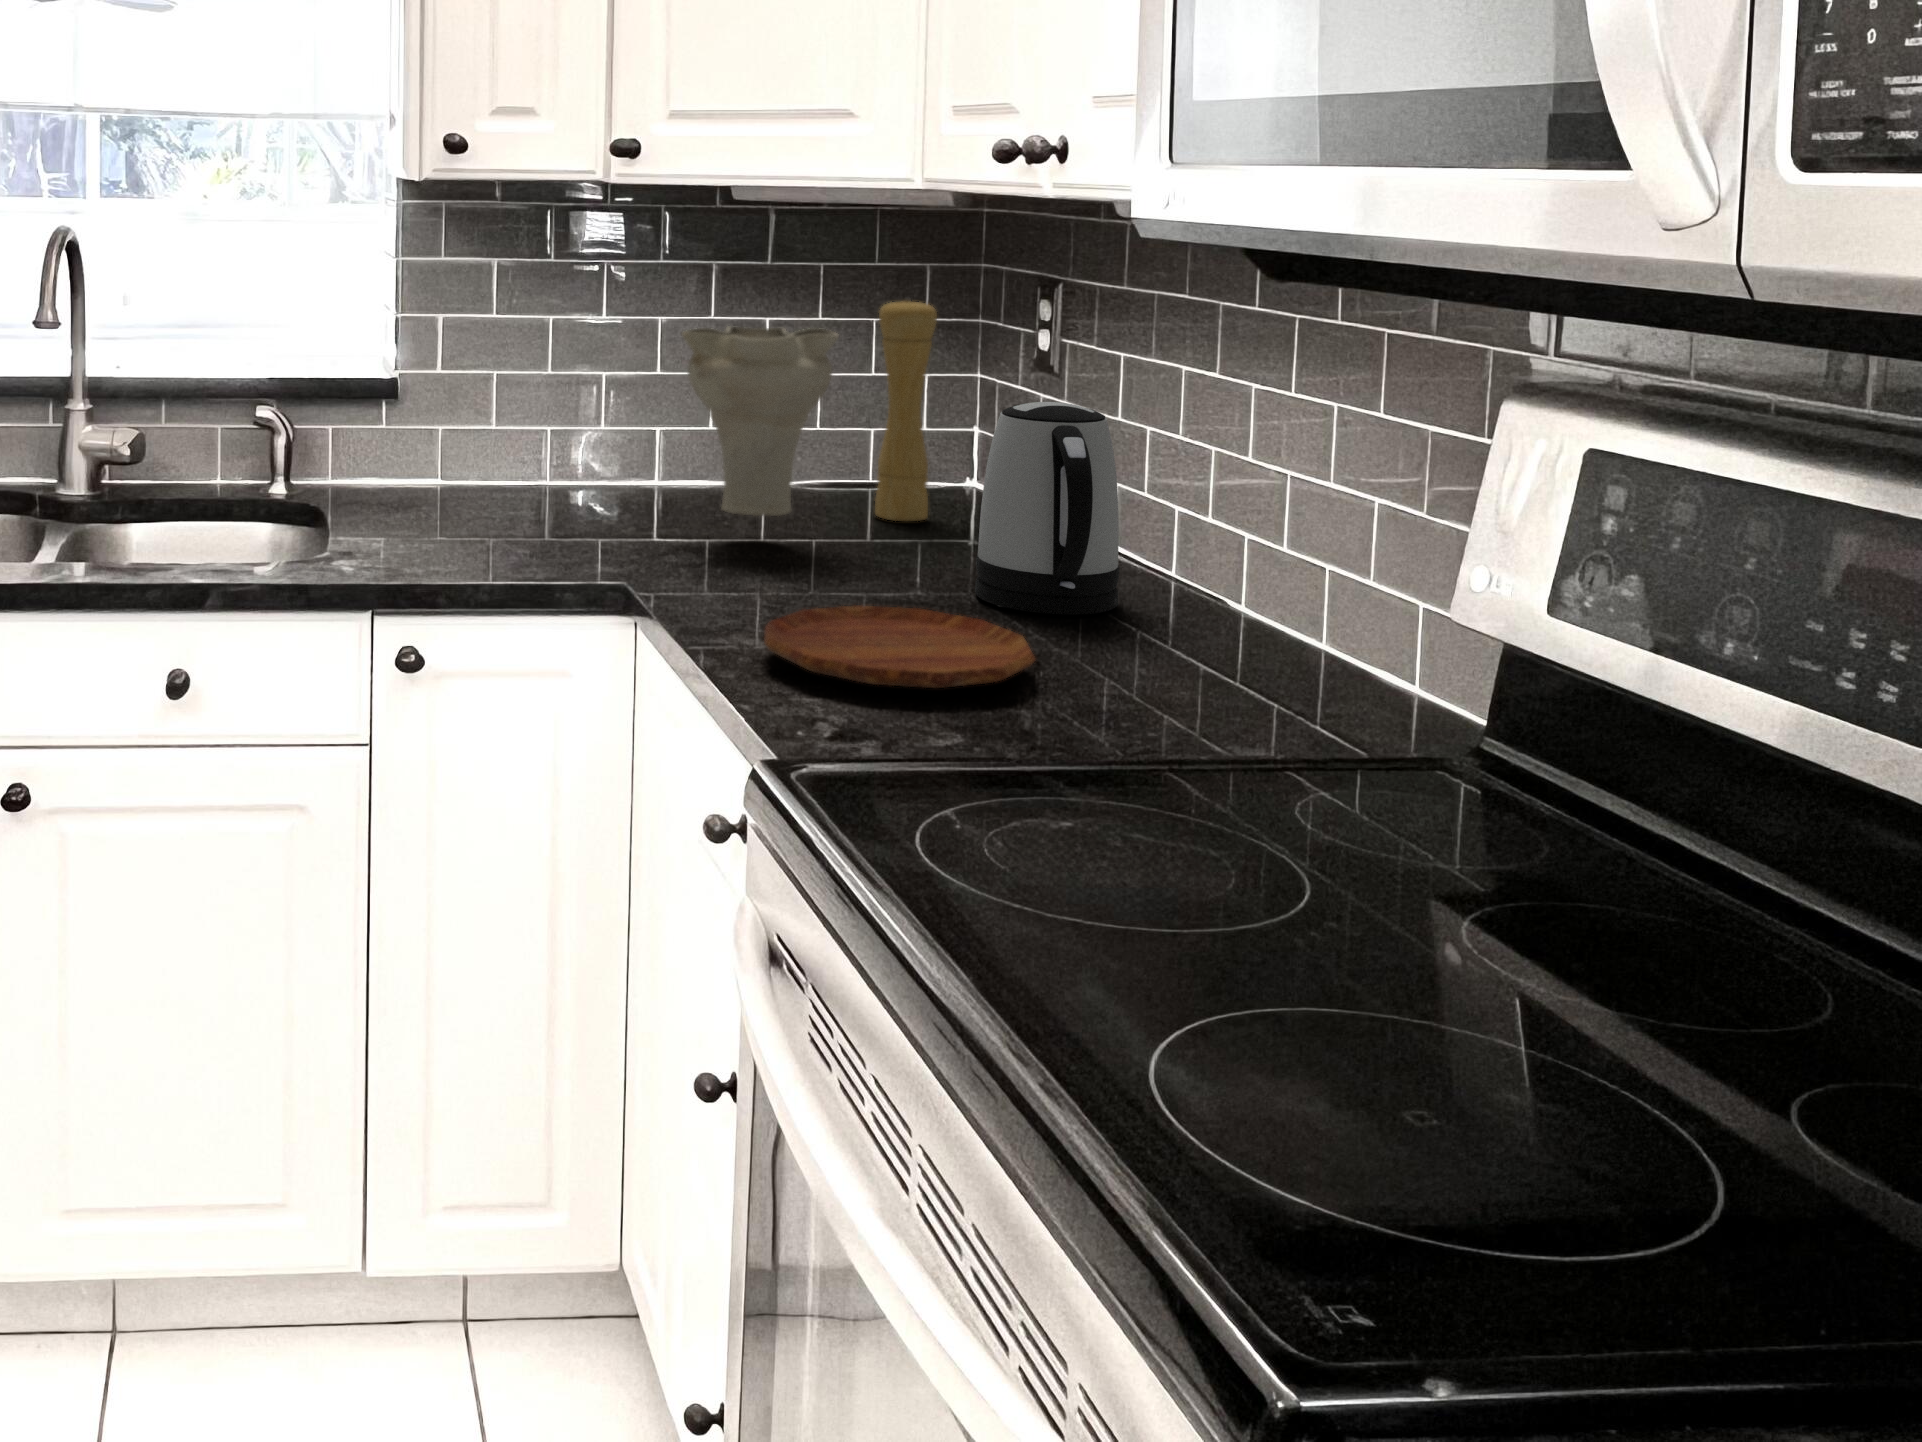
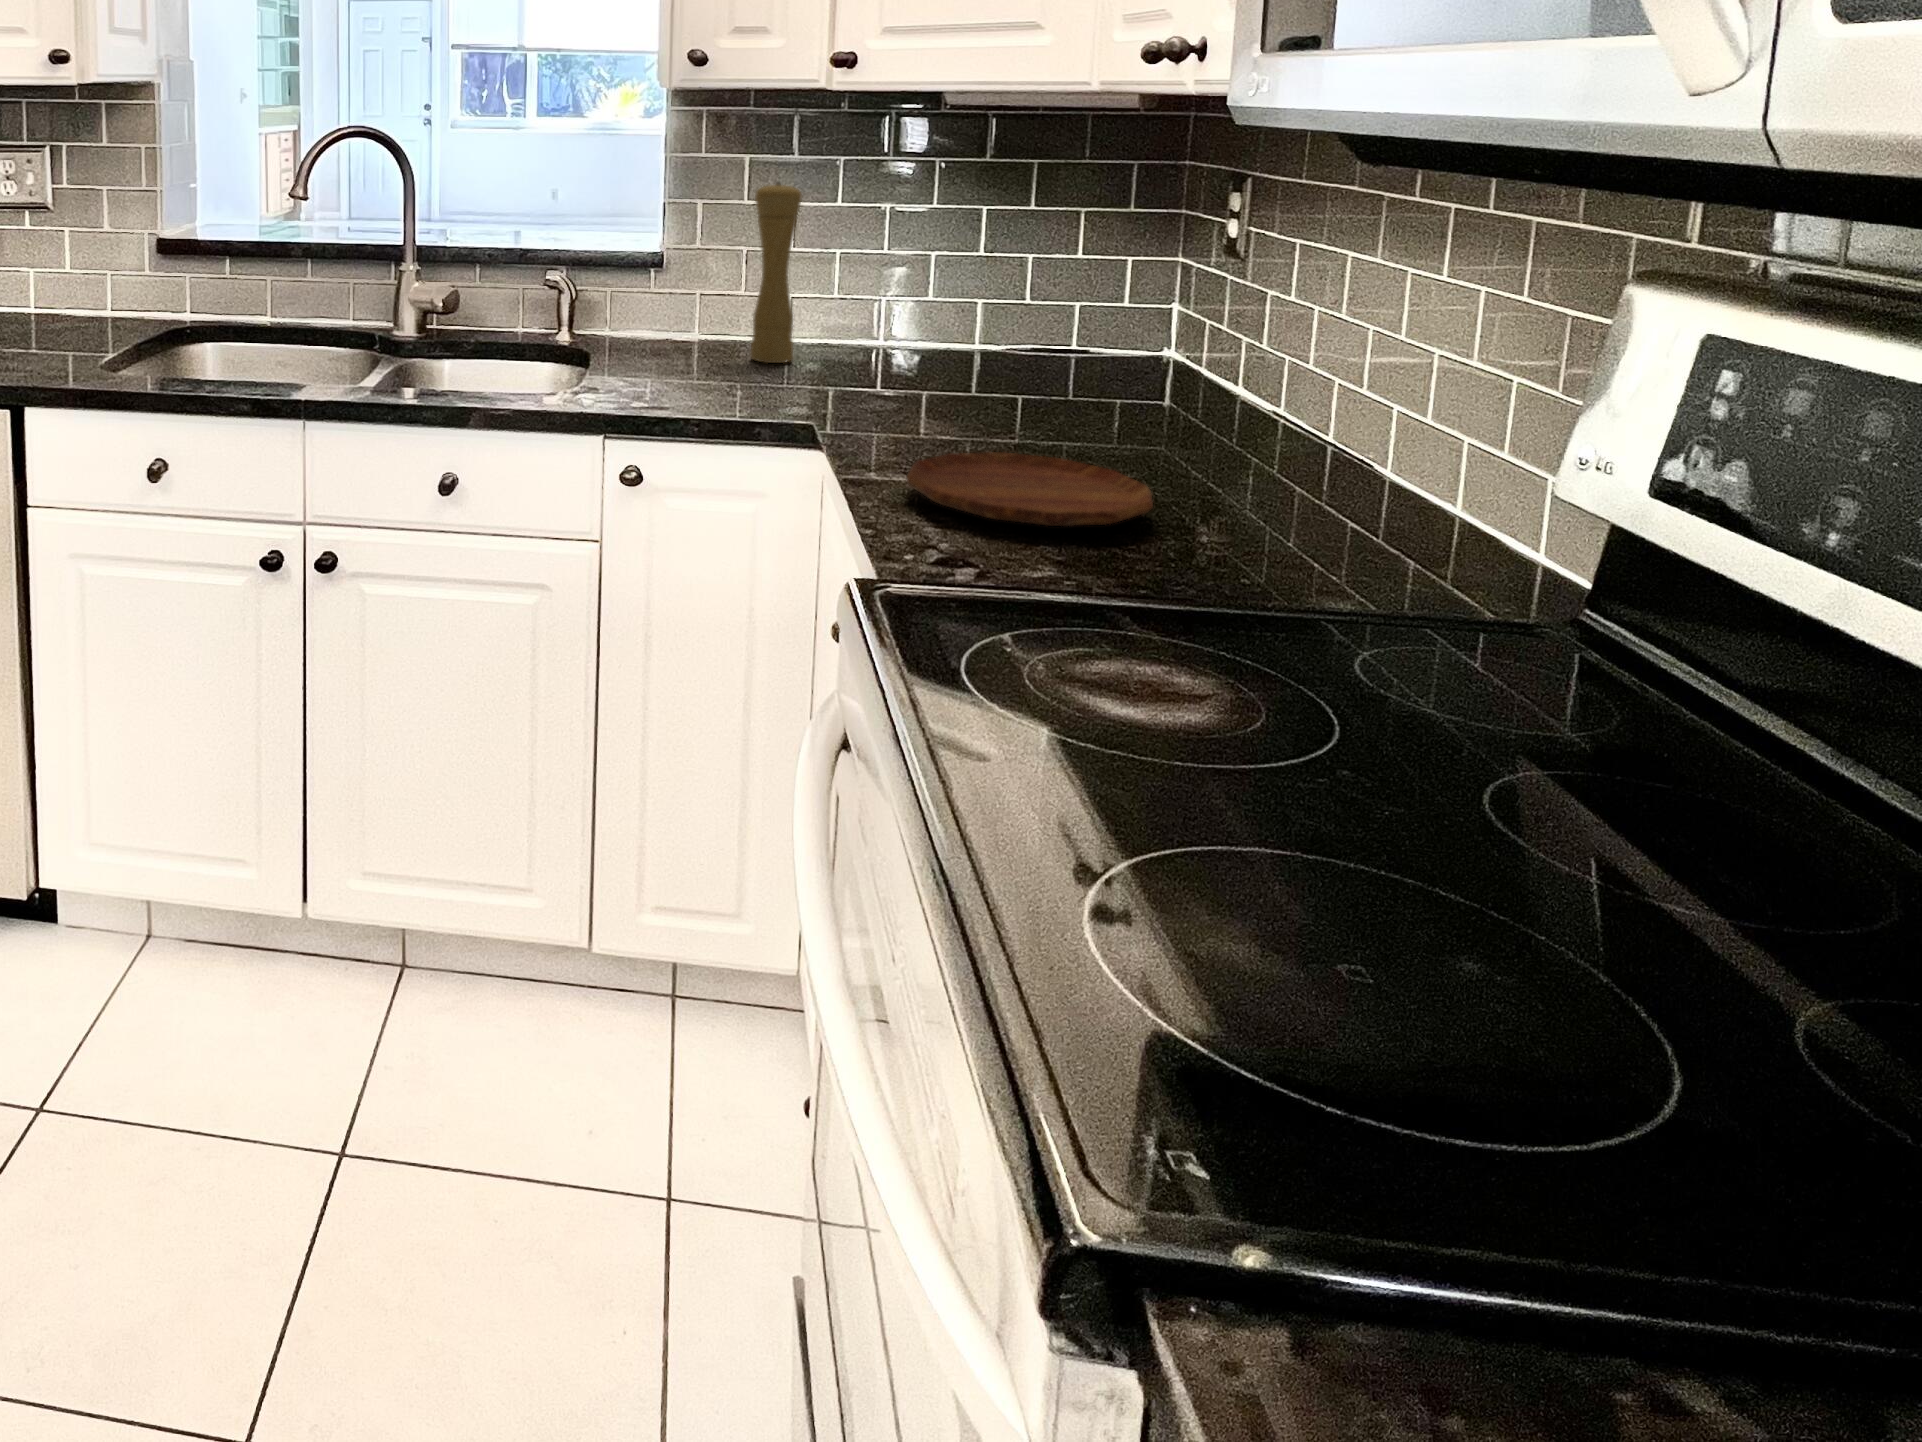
pepper mill: present [875,298,937,521] -> present [751,182,802,363]
vase: present [681,326,838,516] -> none [859,214,1045,386]
kettle: present [975,402,1120,614] -> none [1129,283,1270,472]

